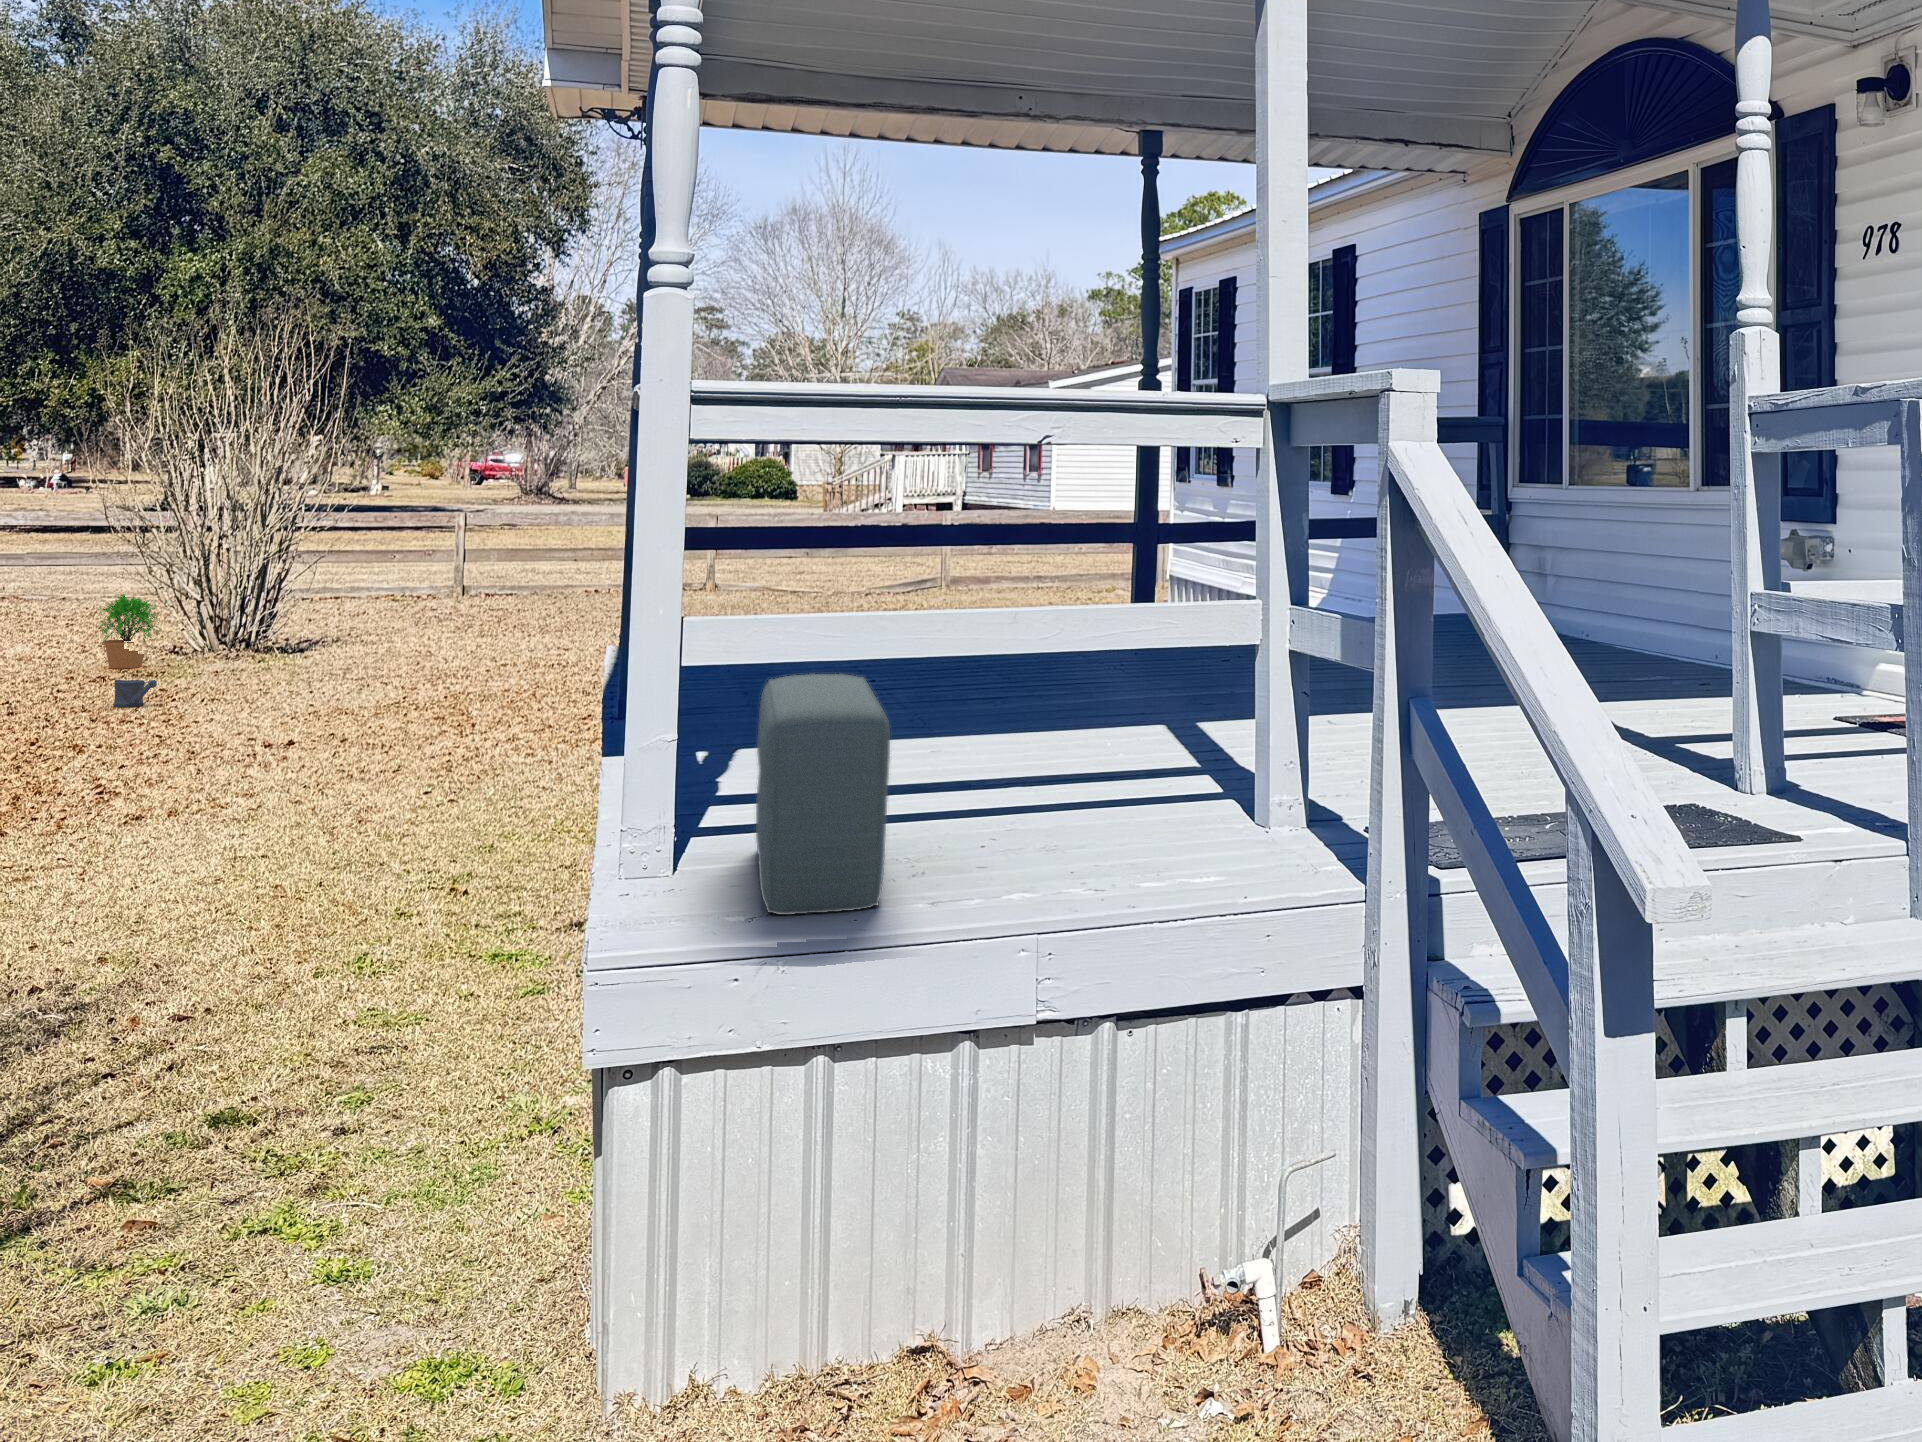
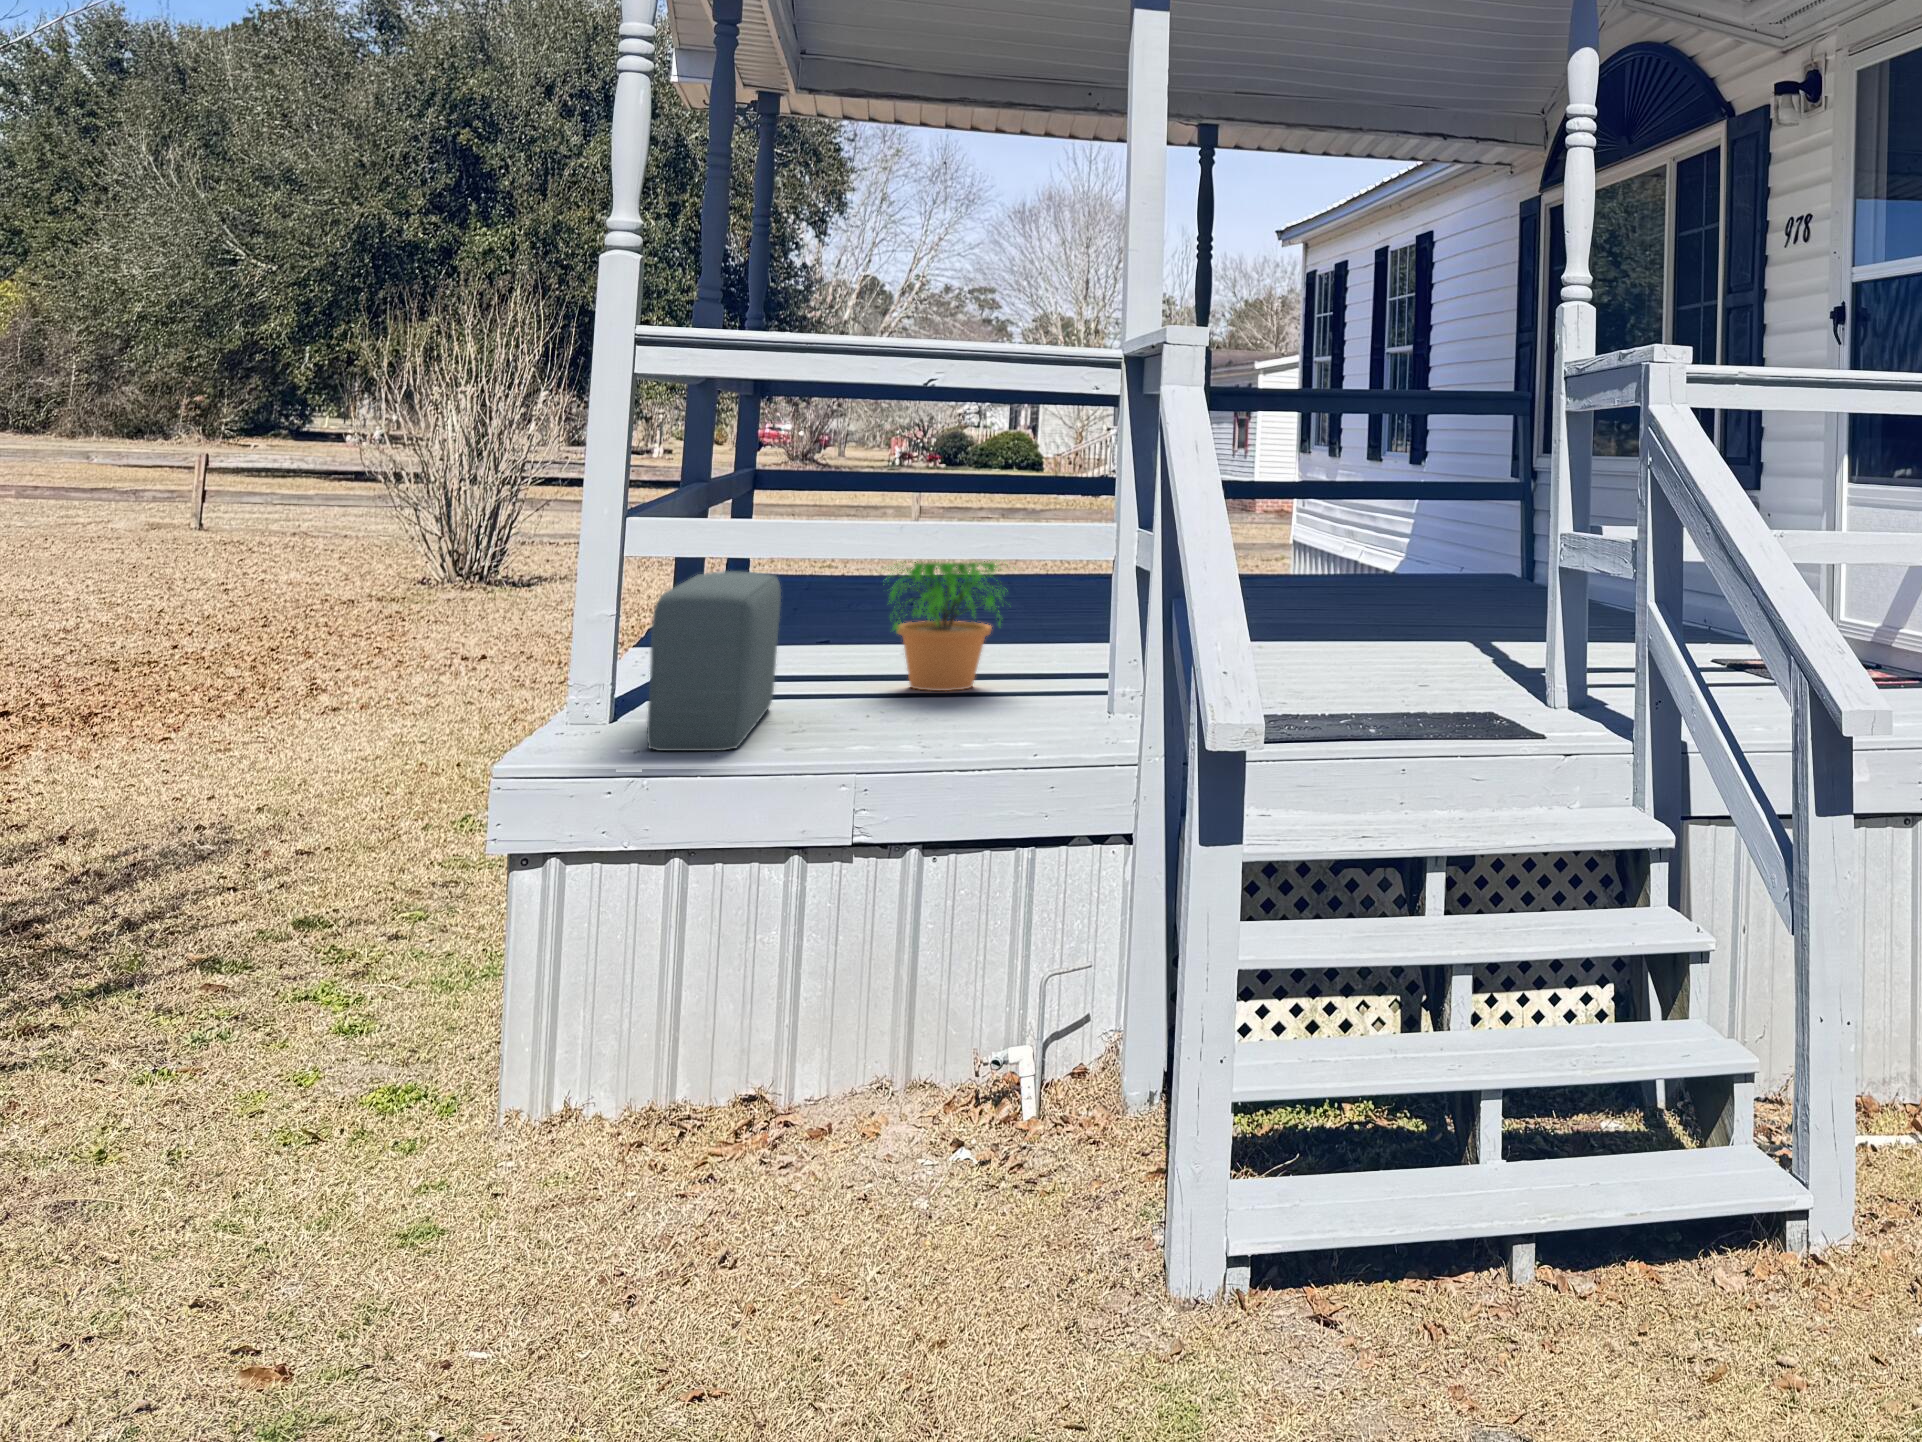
potted plant: present [97,595,160,669] -> present [888,560,1008,691]
watering can: present [113,680,157,707] -> none [370,590,404,614]

